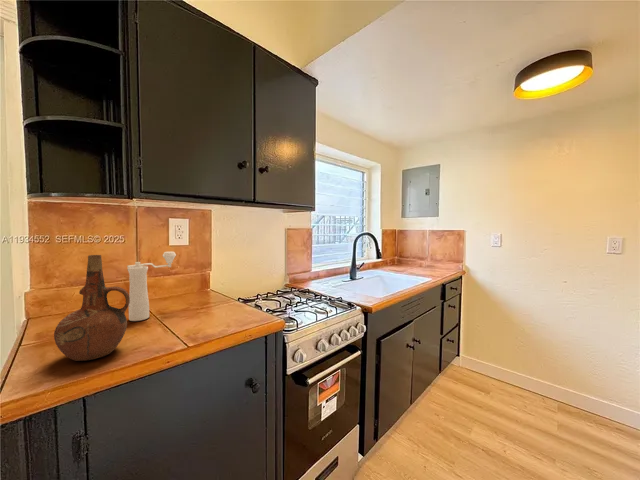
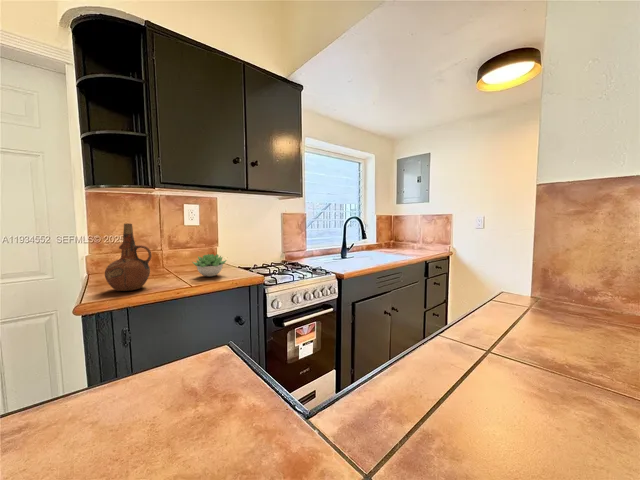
pepper mill: present [127,252,176,321] -> none [152,228,188,276]
succulent plant: none [186,289,233,322] -> present [193,254,226,276]

